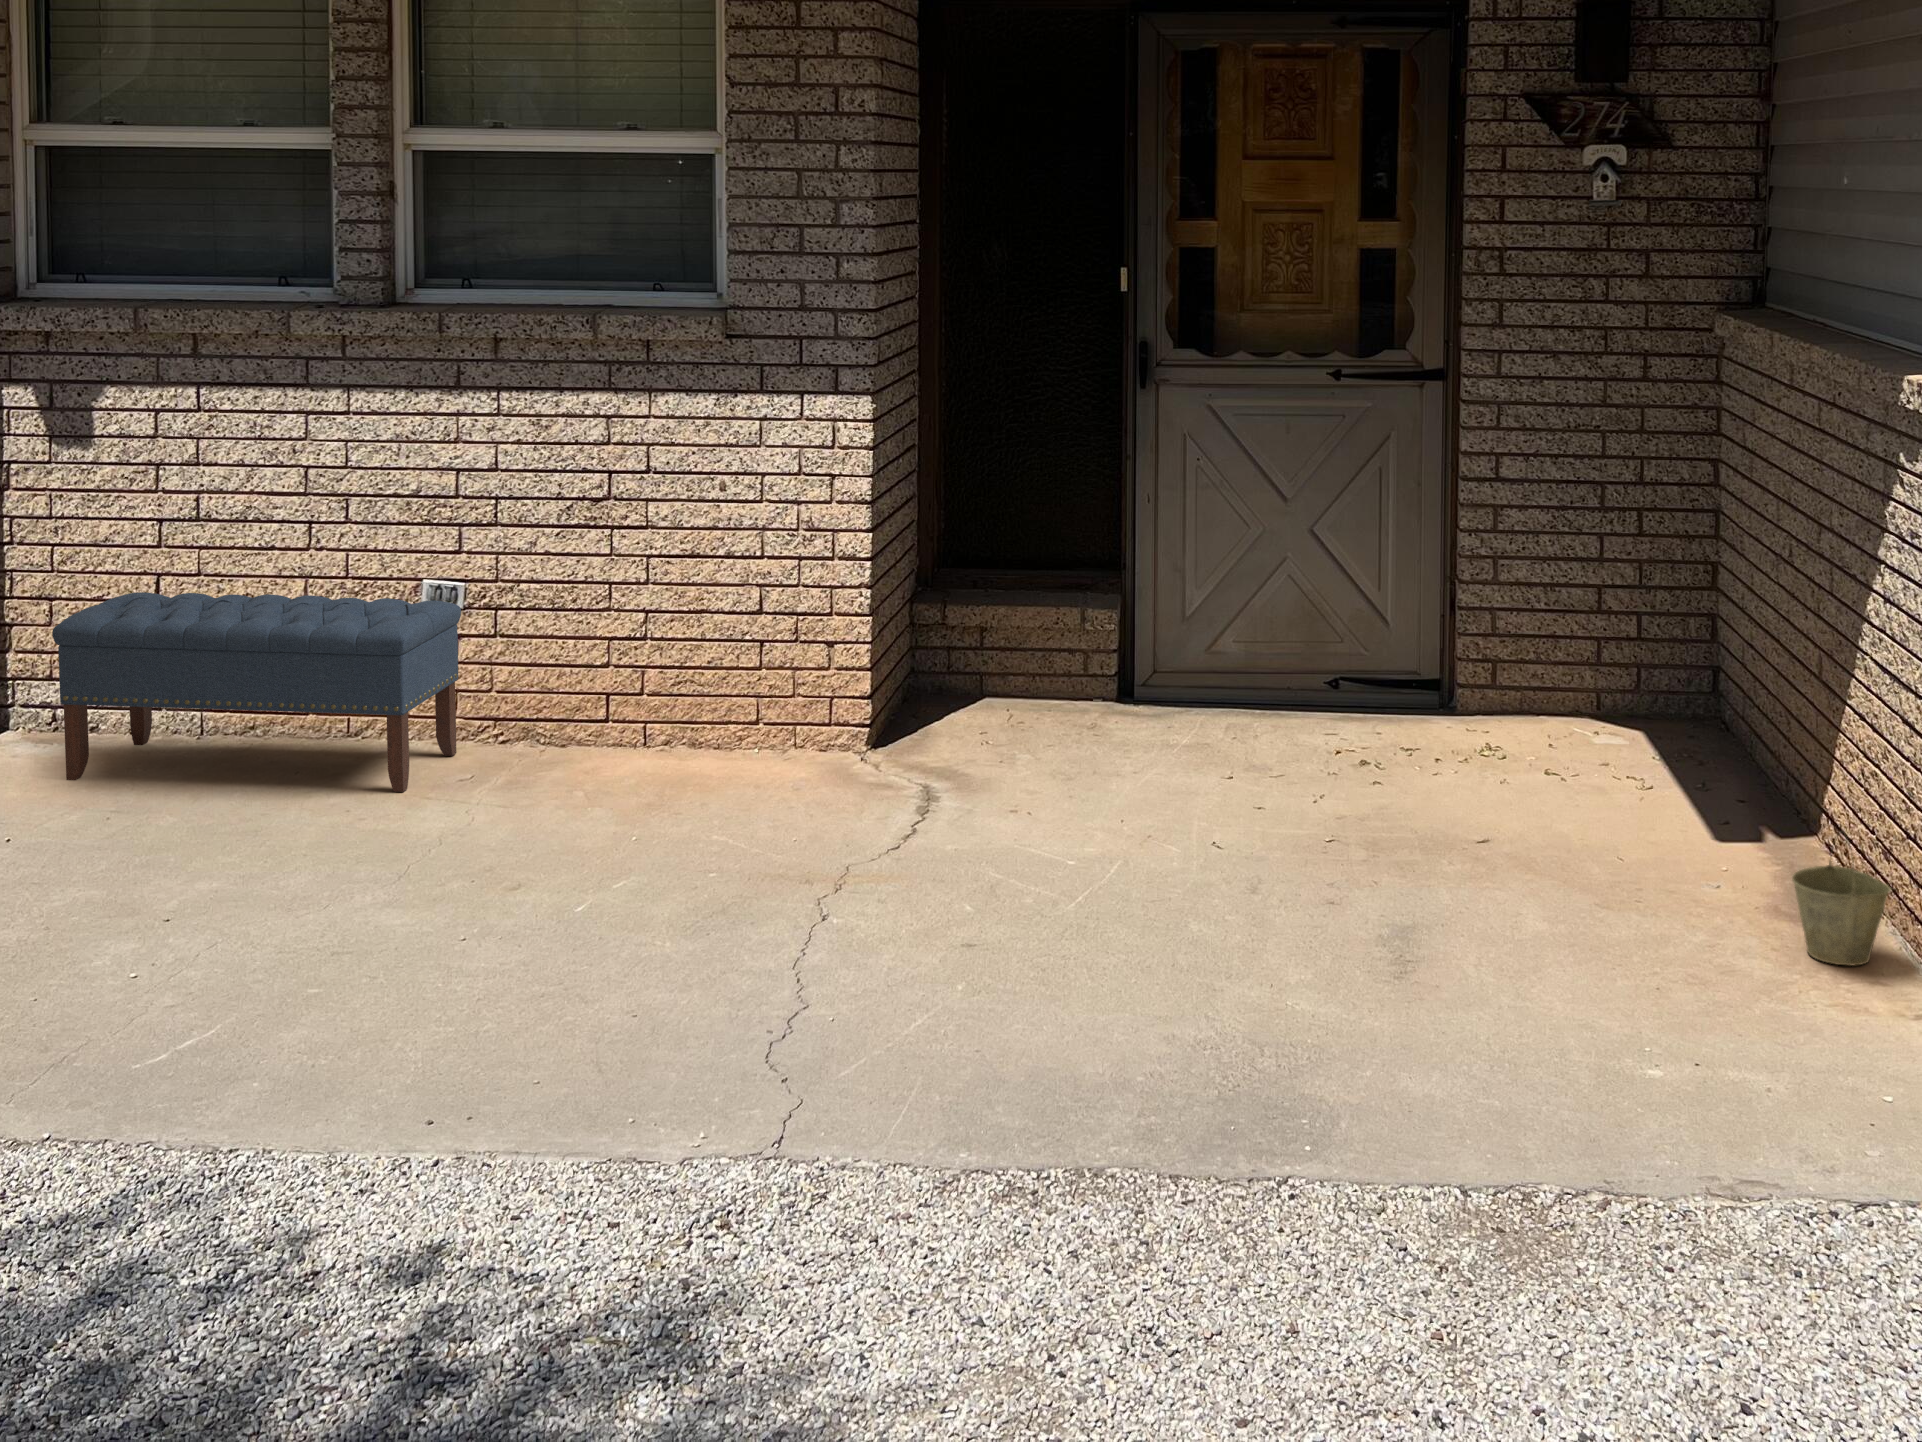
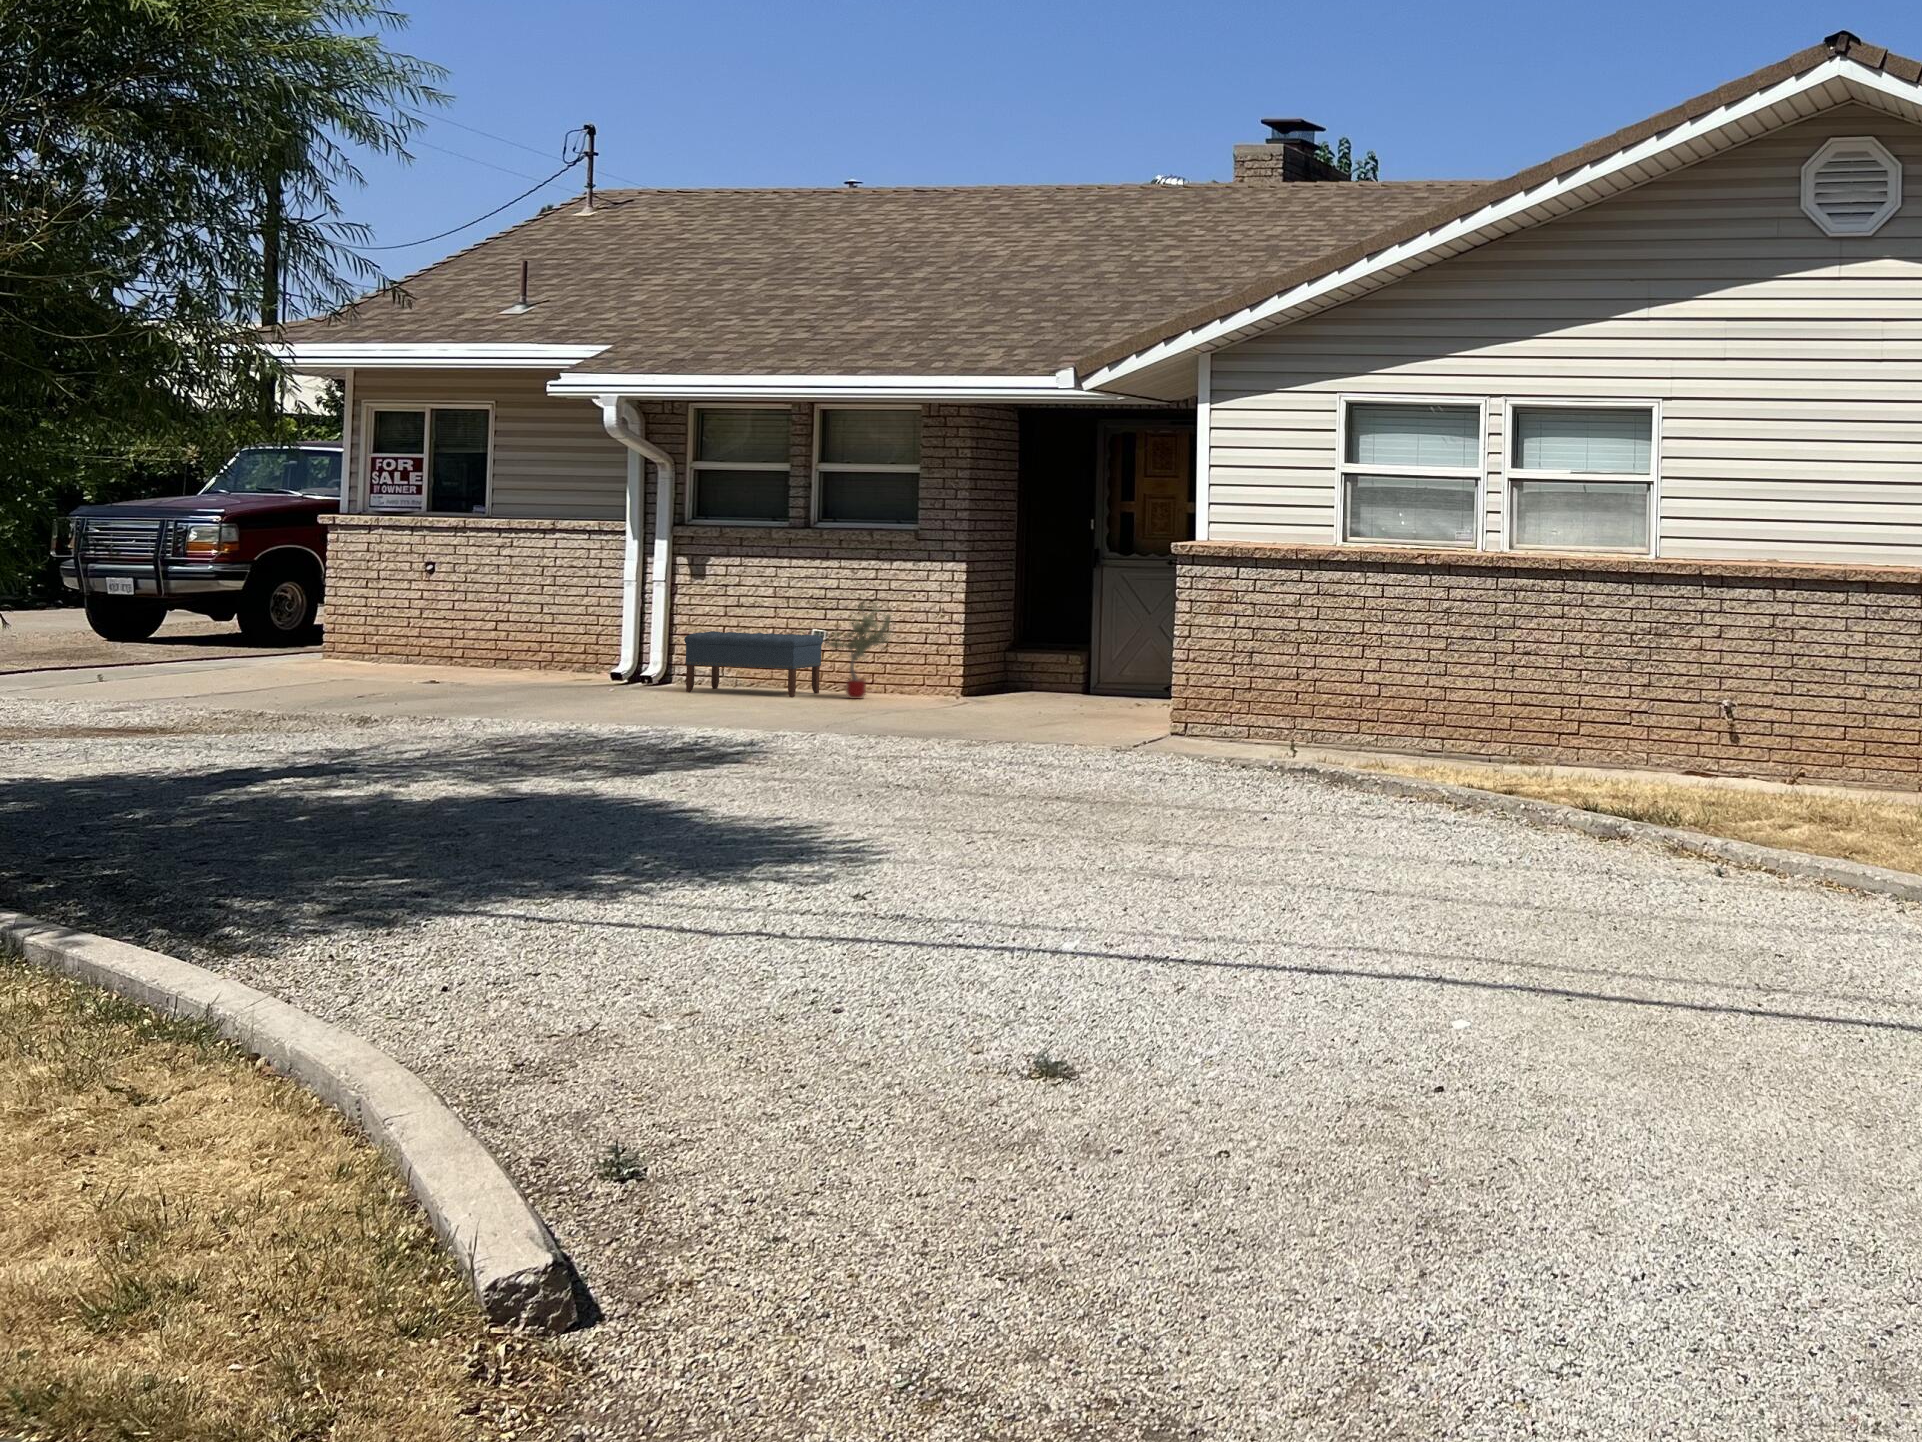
potted tree: none [482,510,696,788] -> present [827,602,892,699]
bucket: present [1792,843,1891,966] -> none [1173,687,1202,729]

